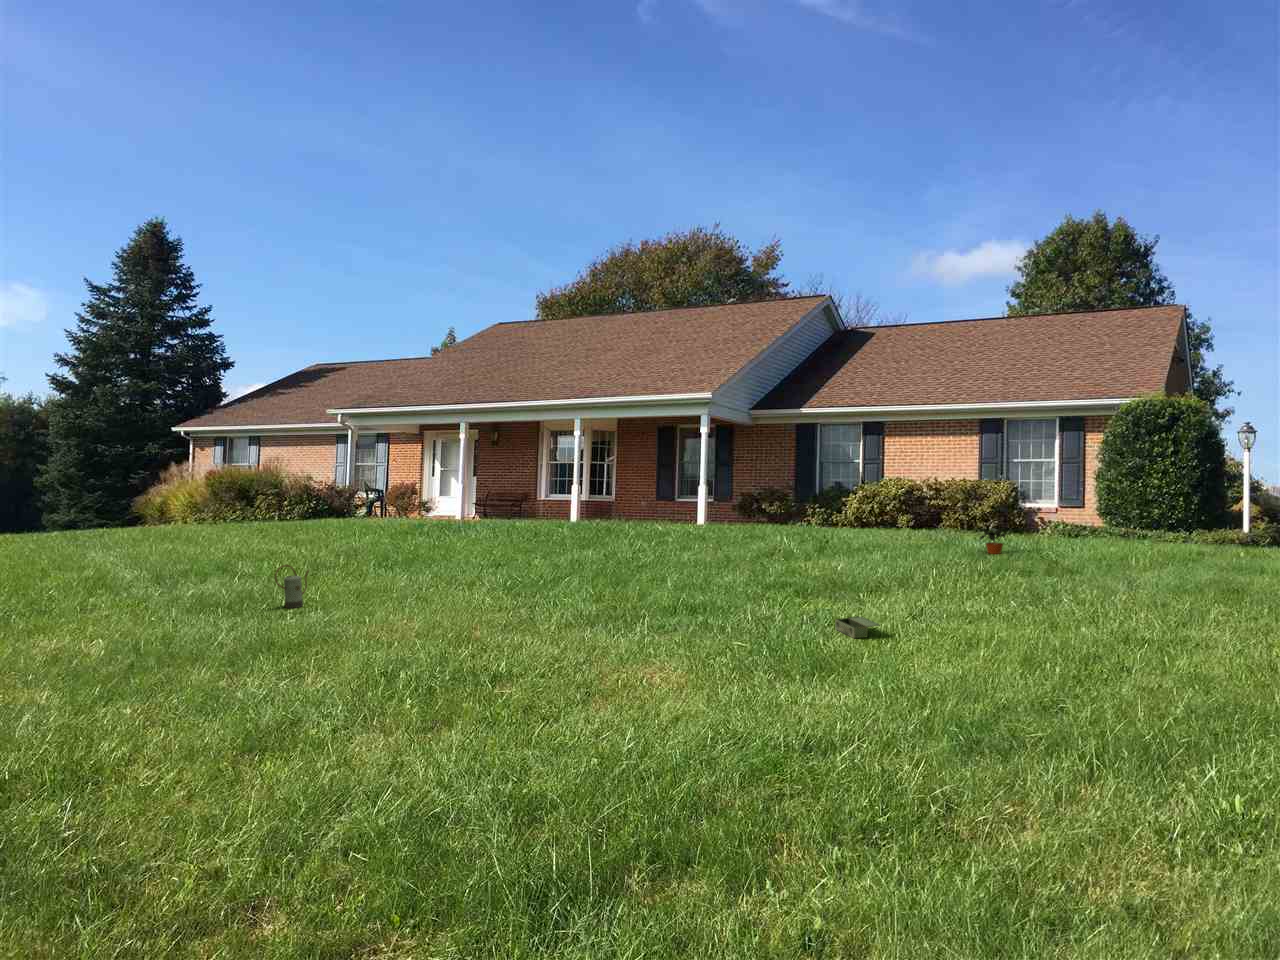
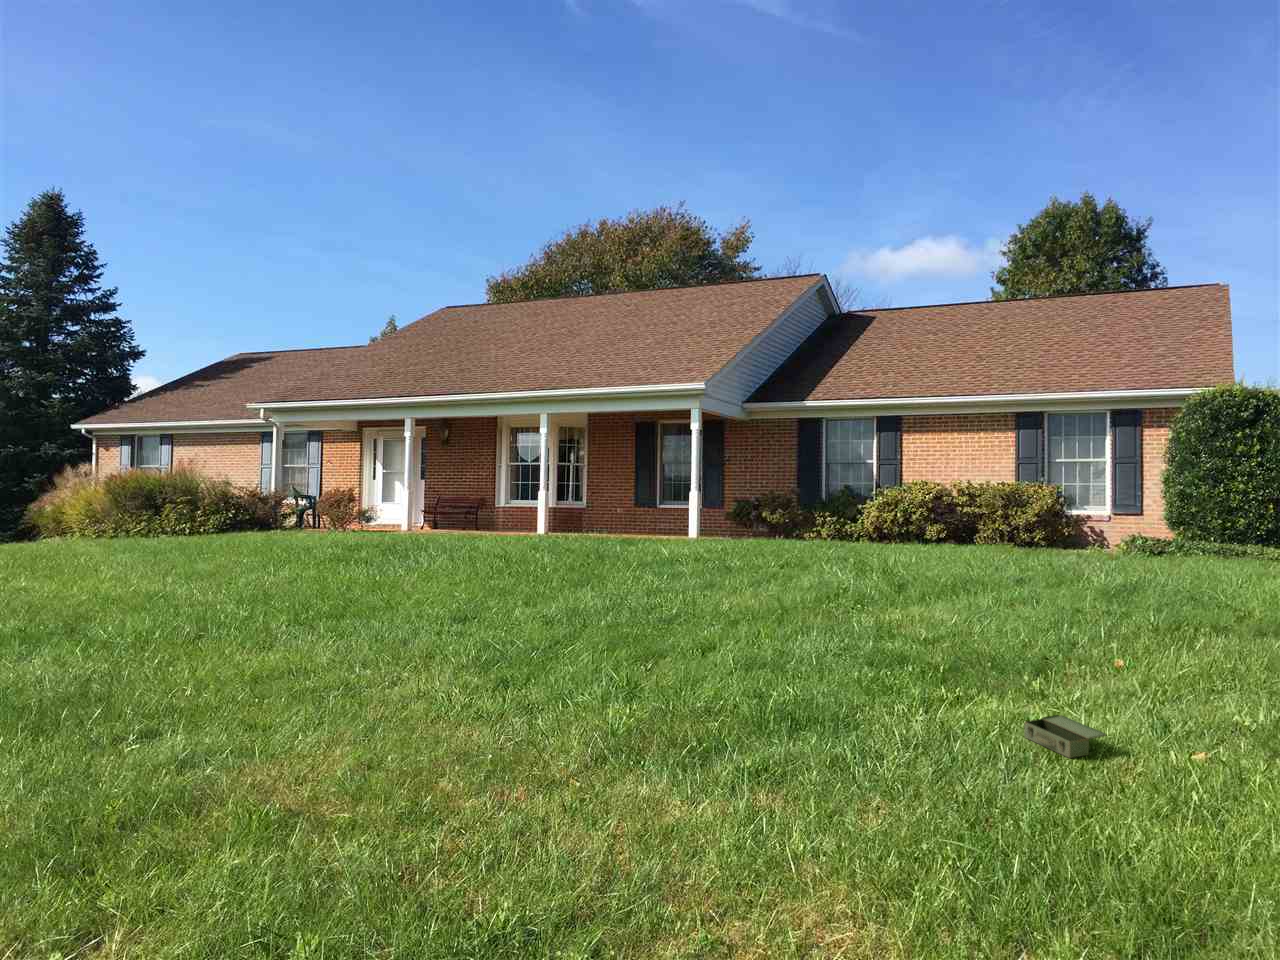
potted plant: present [980,528,1009,554] -> none [1105,554,1153,589]
watering can: present [275,565,309,608] -> none [139,632,196,698]

